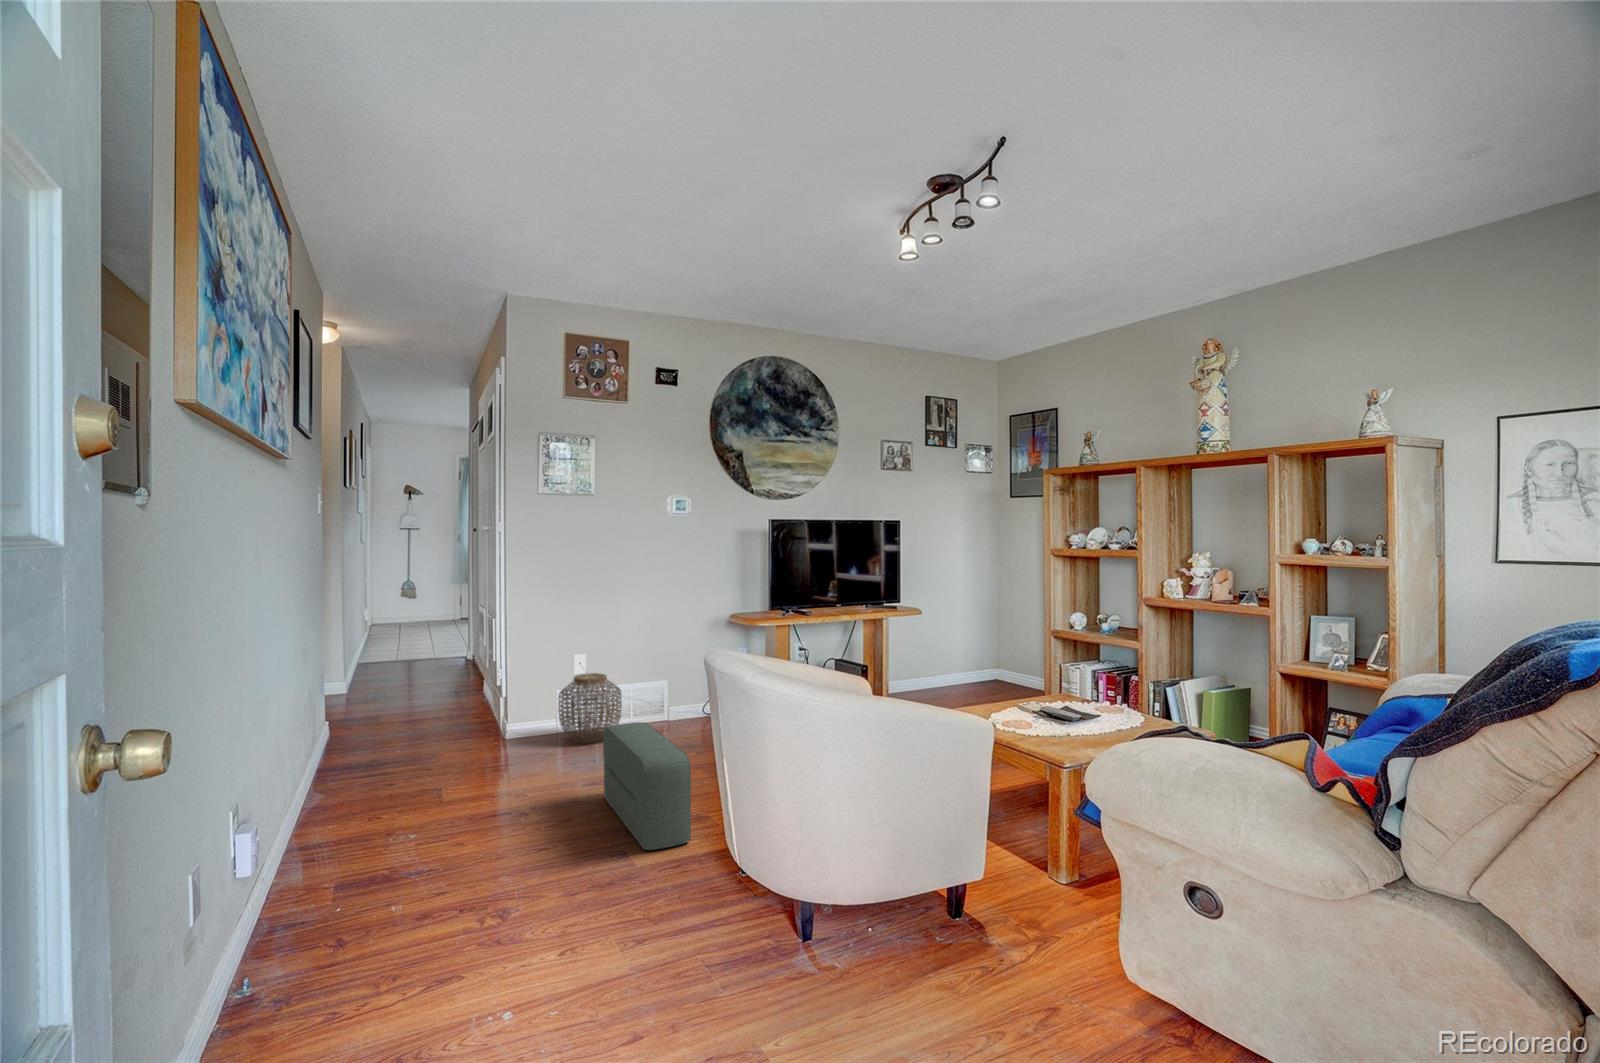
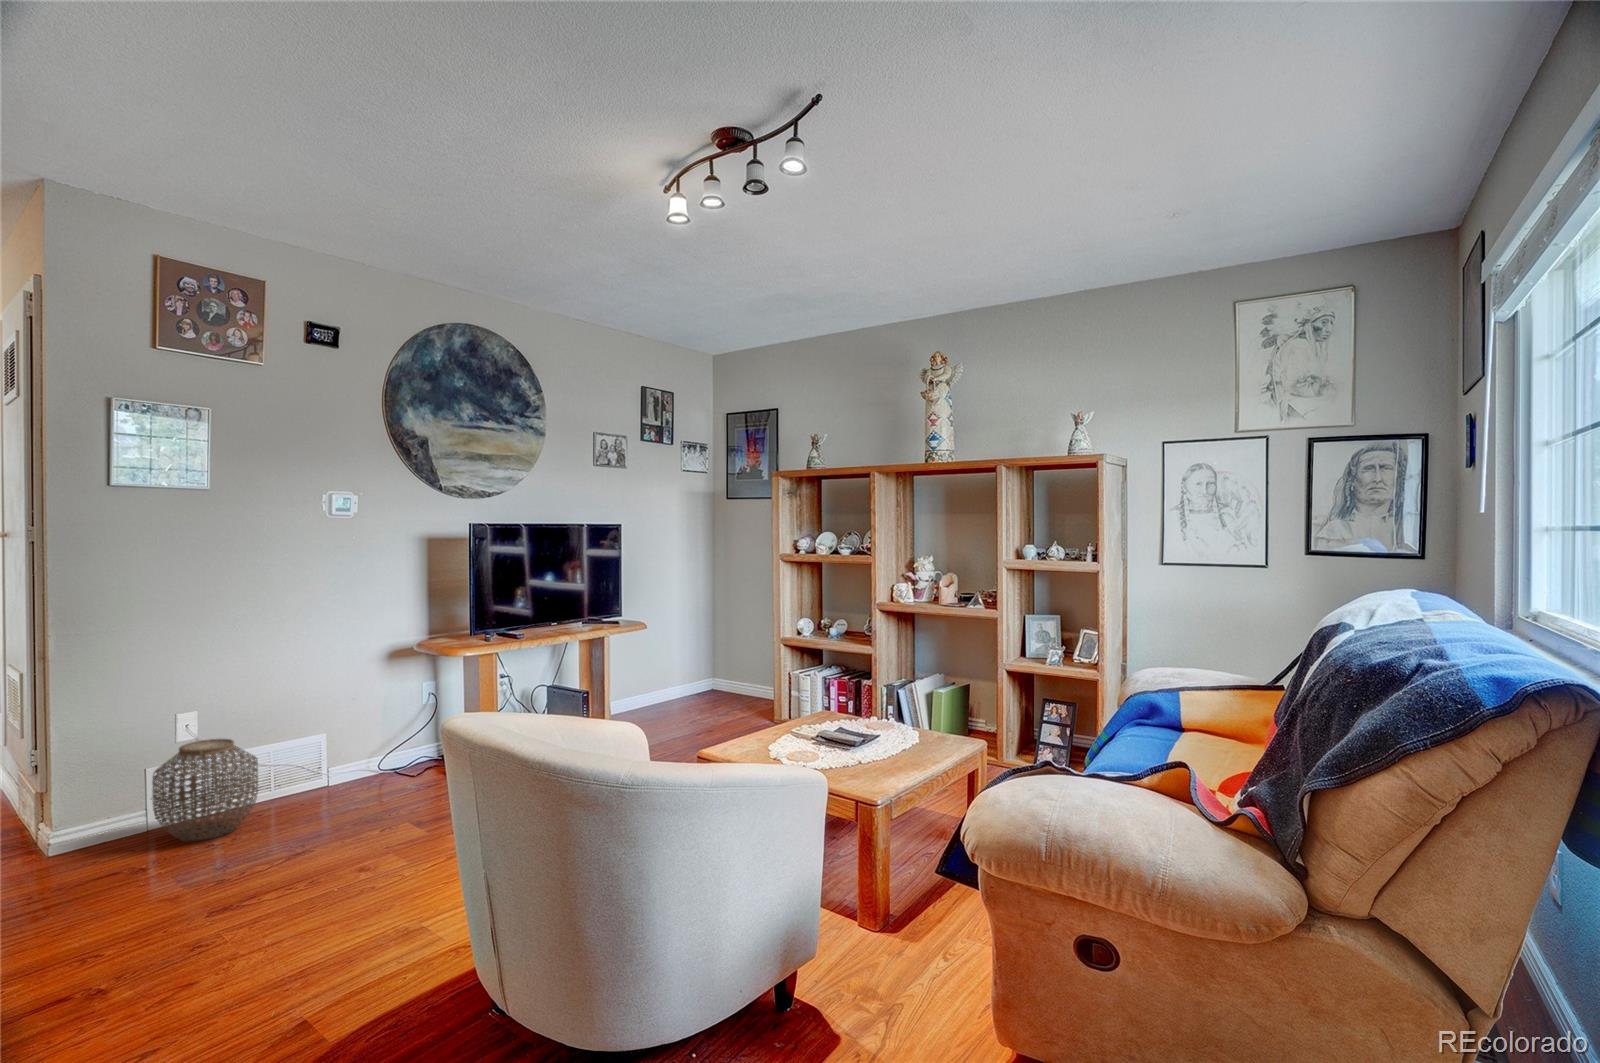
pouf: present [603,722,691,850] -> none [262,801,423,979]

